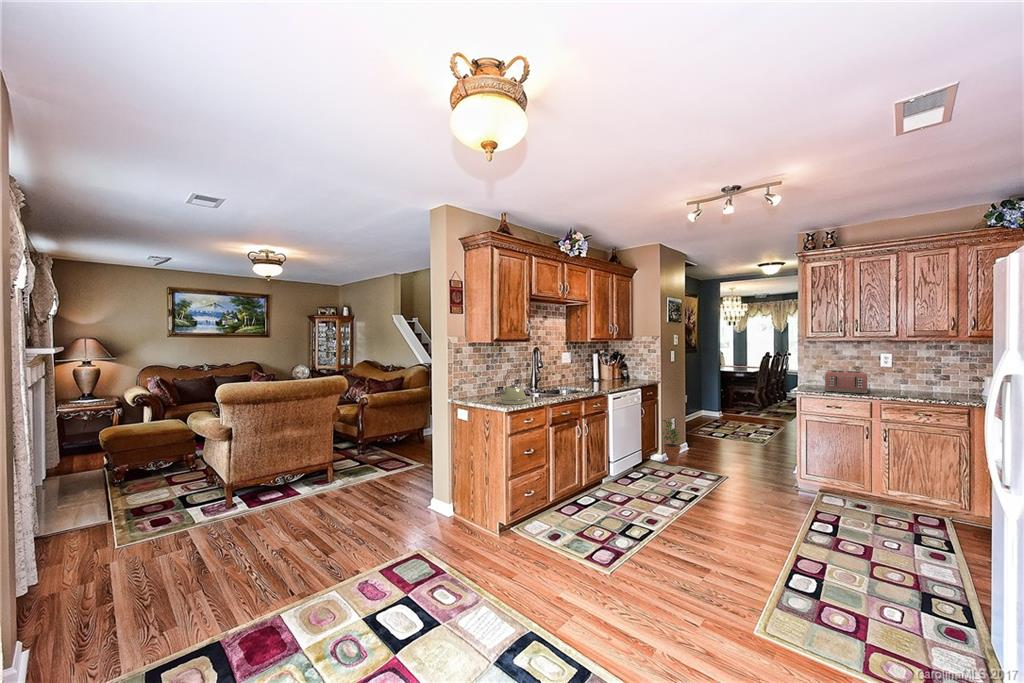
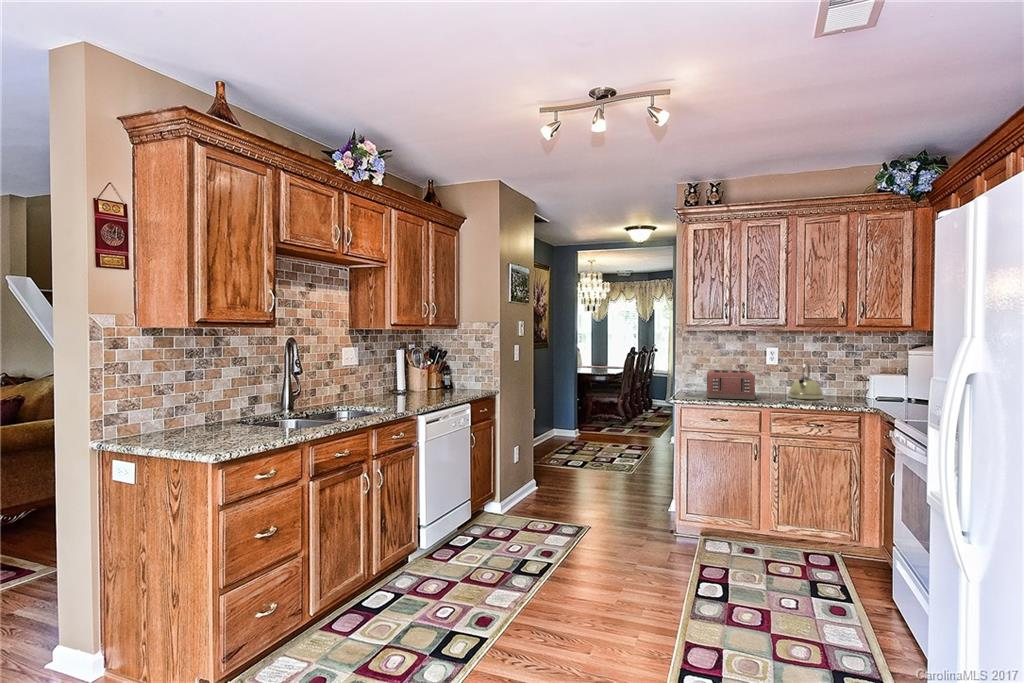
kettle: present [497,370,527,405] -> present [788,361,824,399]
potted plant: present [663,418,681,465] -> none [499,444,525,516]

